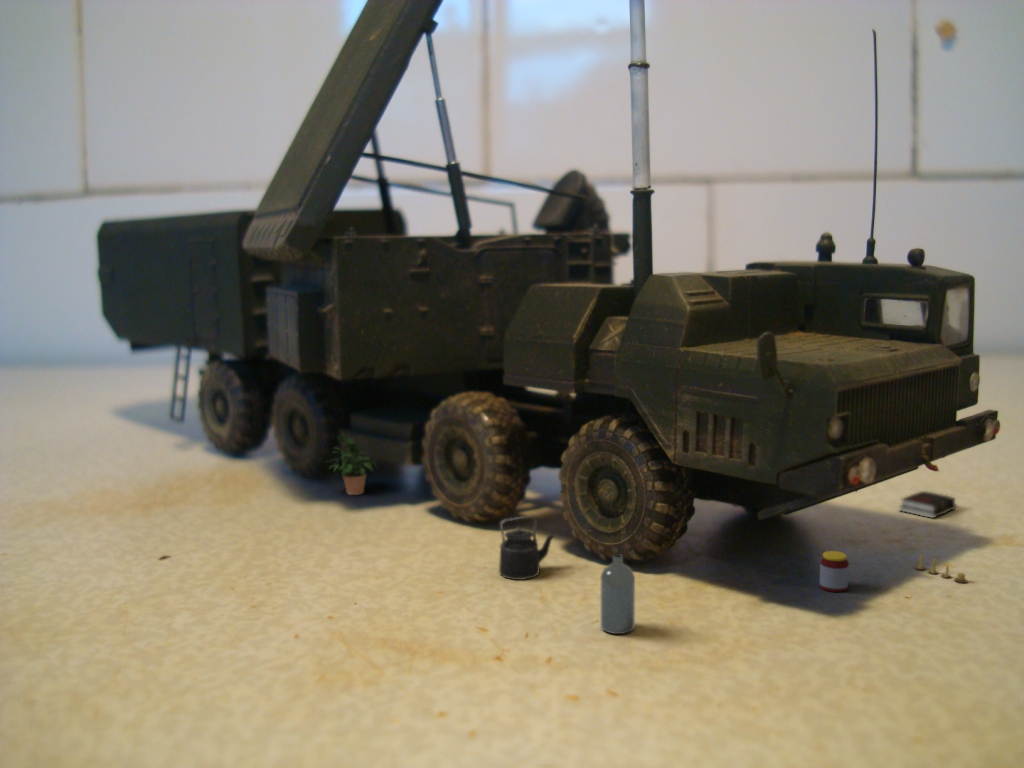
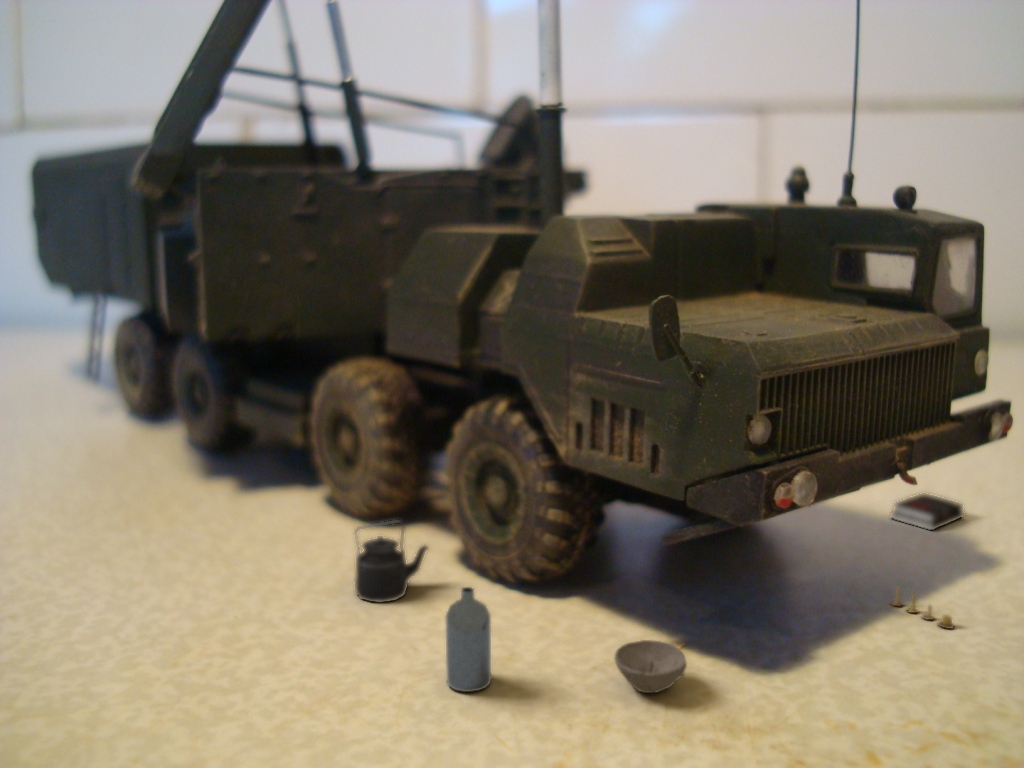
potted plant: present [331,436,376,495] -> none [204,405,279,477]
jar: present [820,551,849,592] -> none [757,582,795,637]
bowl: none [727,593,783,630] -> present [615,640,687,693]

